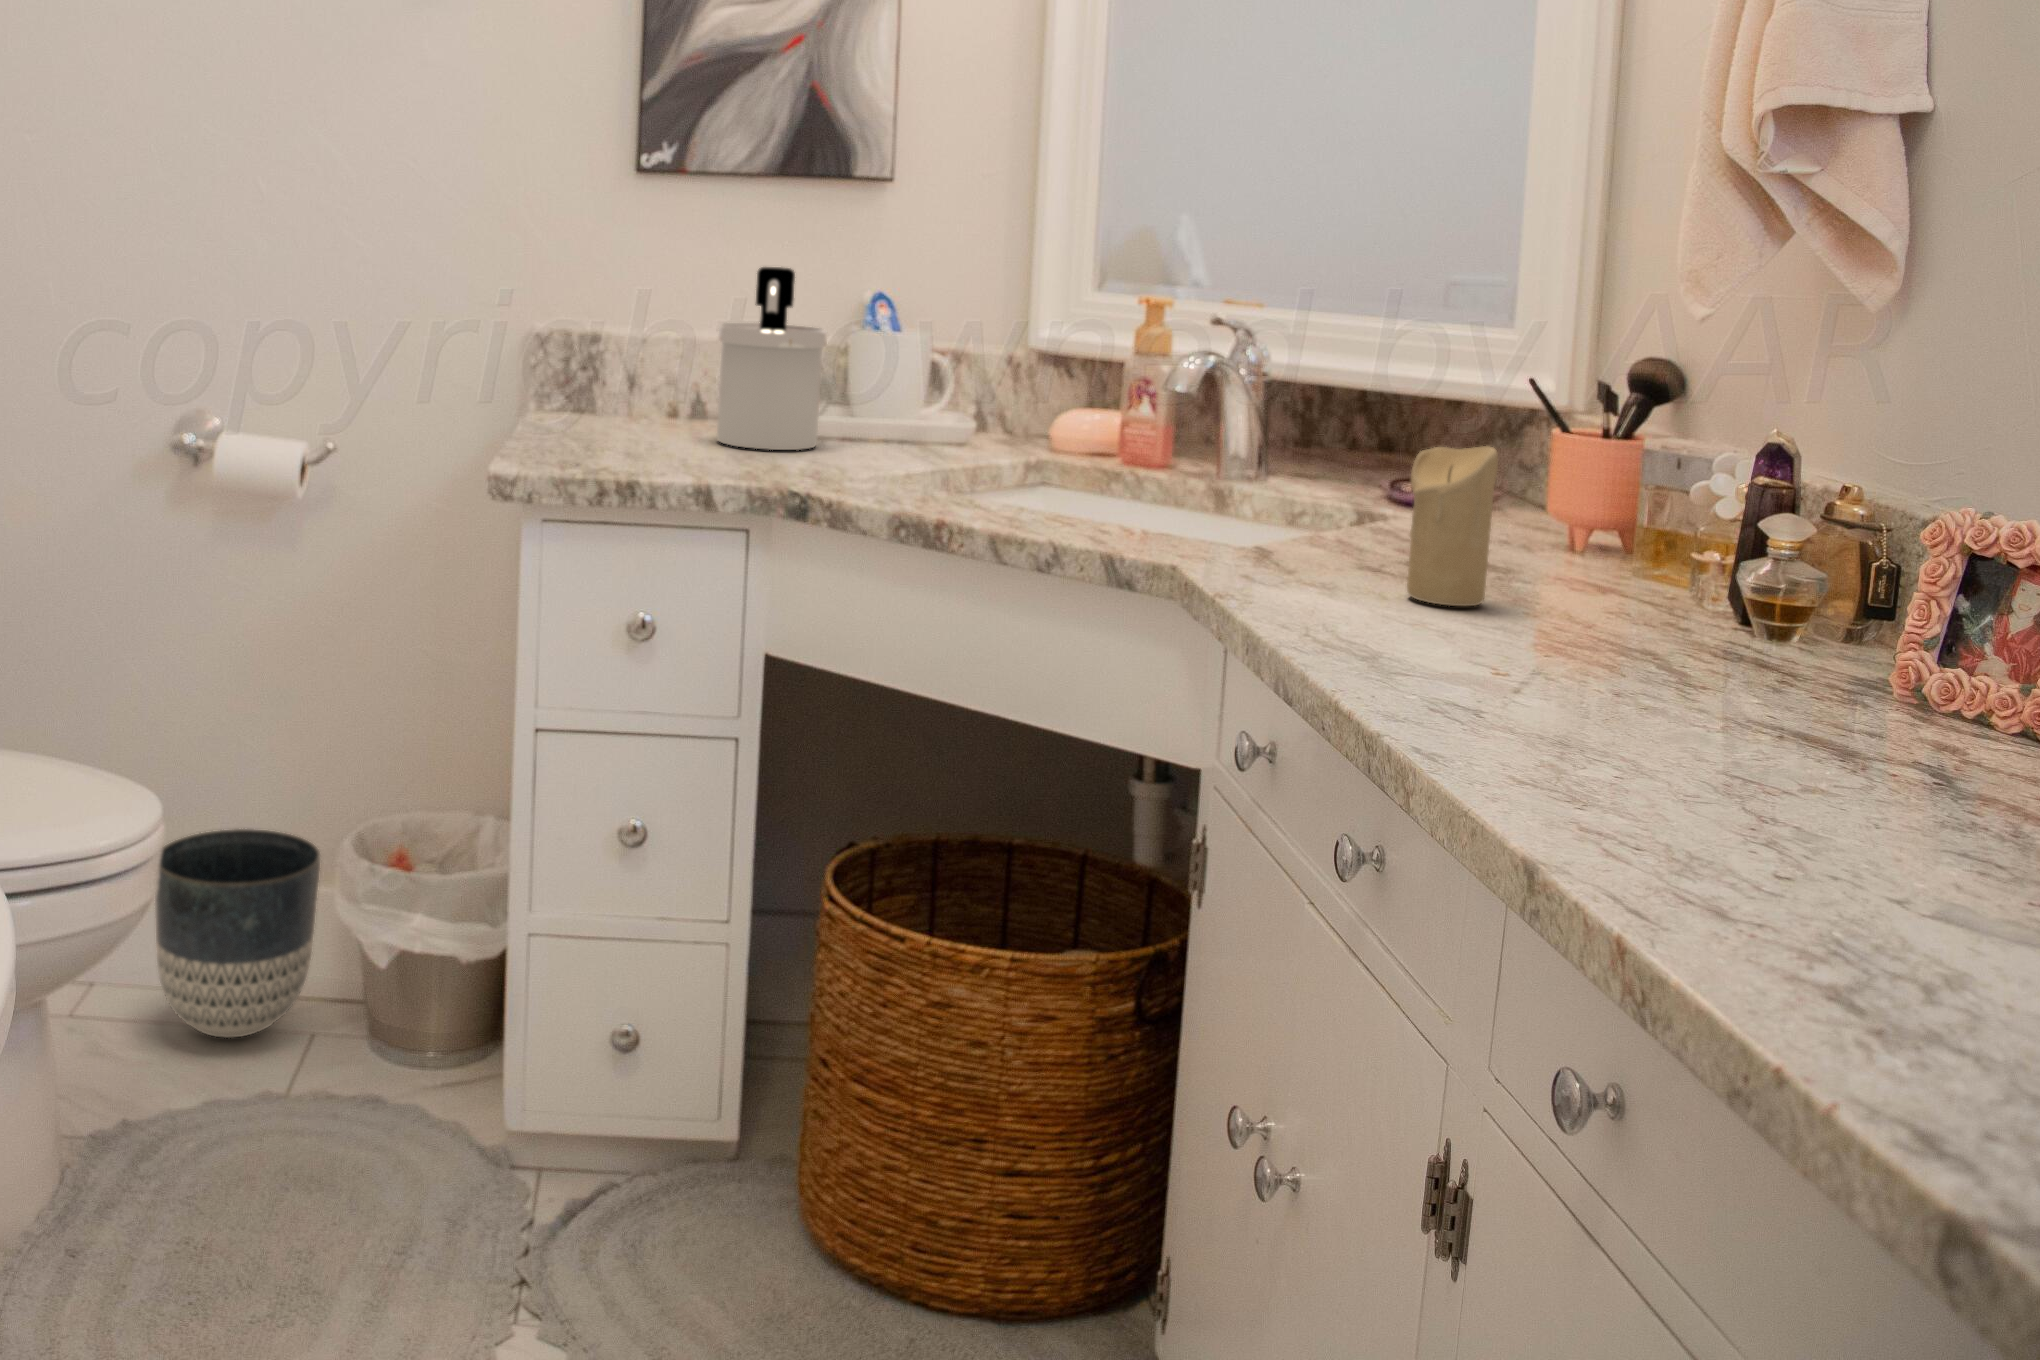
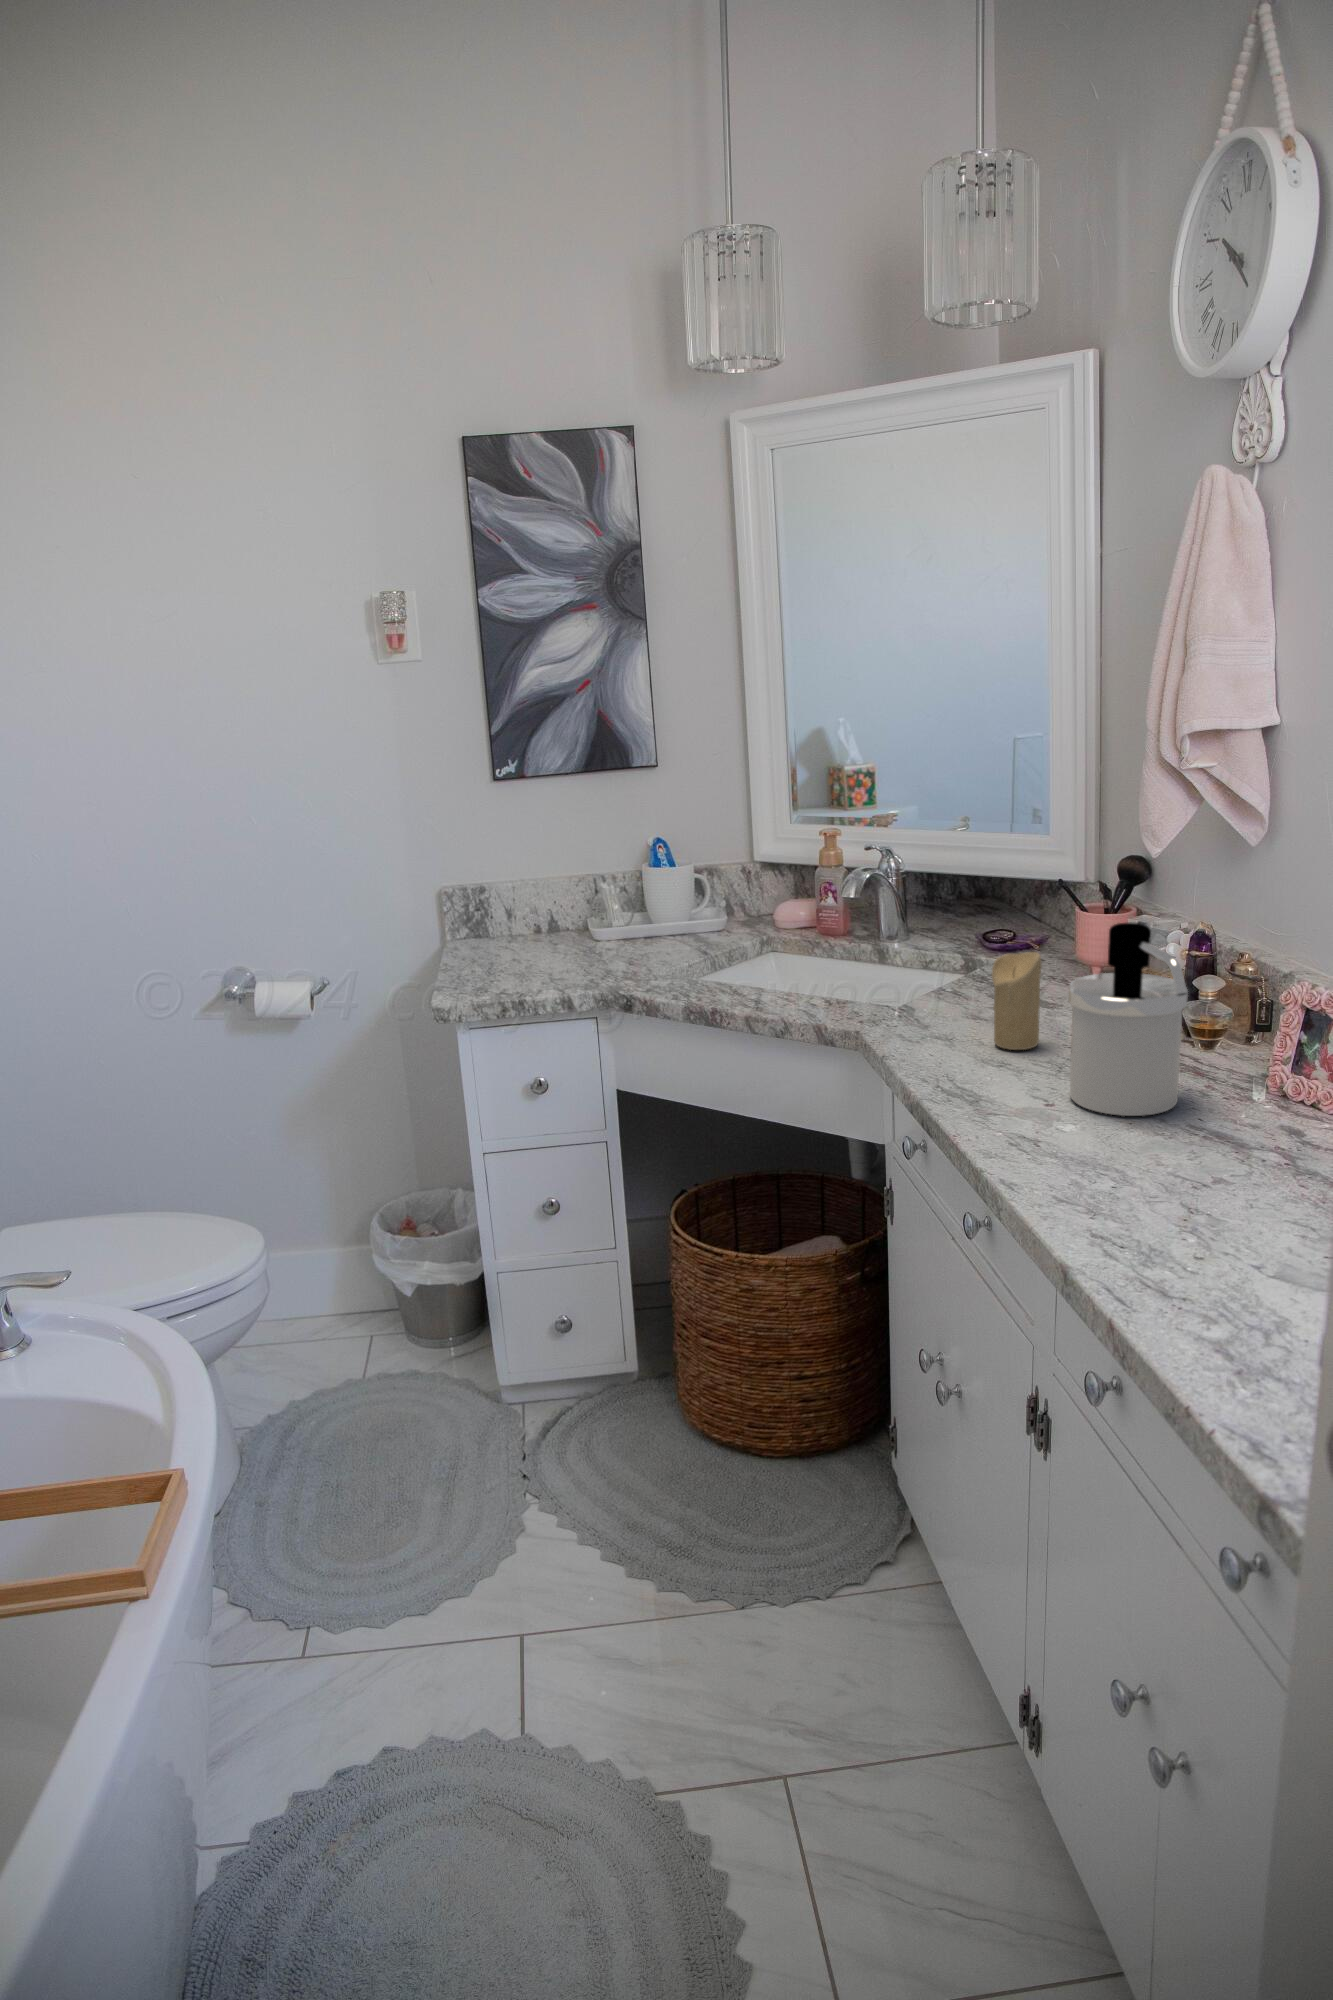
soap dispenser: present [717,267,827,450] -> present [1068,923,1188,1116]
planter: present [155,829,321,1038] -> none [259,1218,366,1346]

